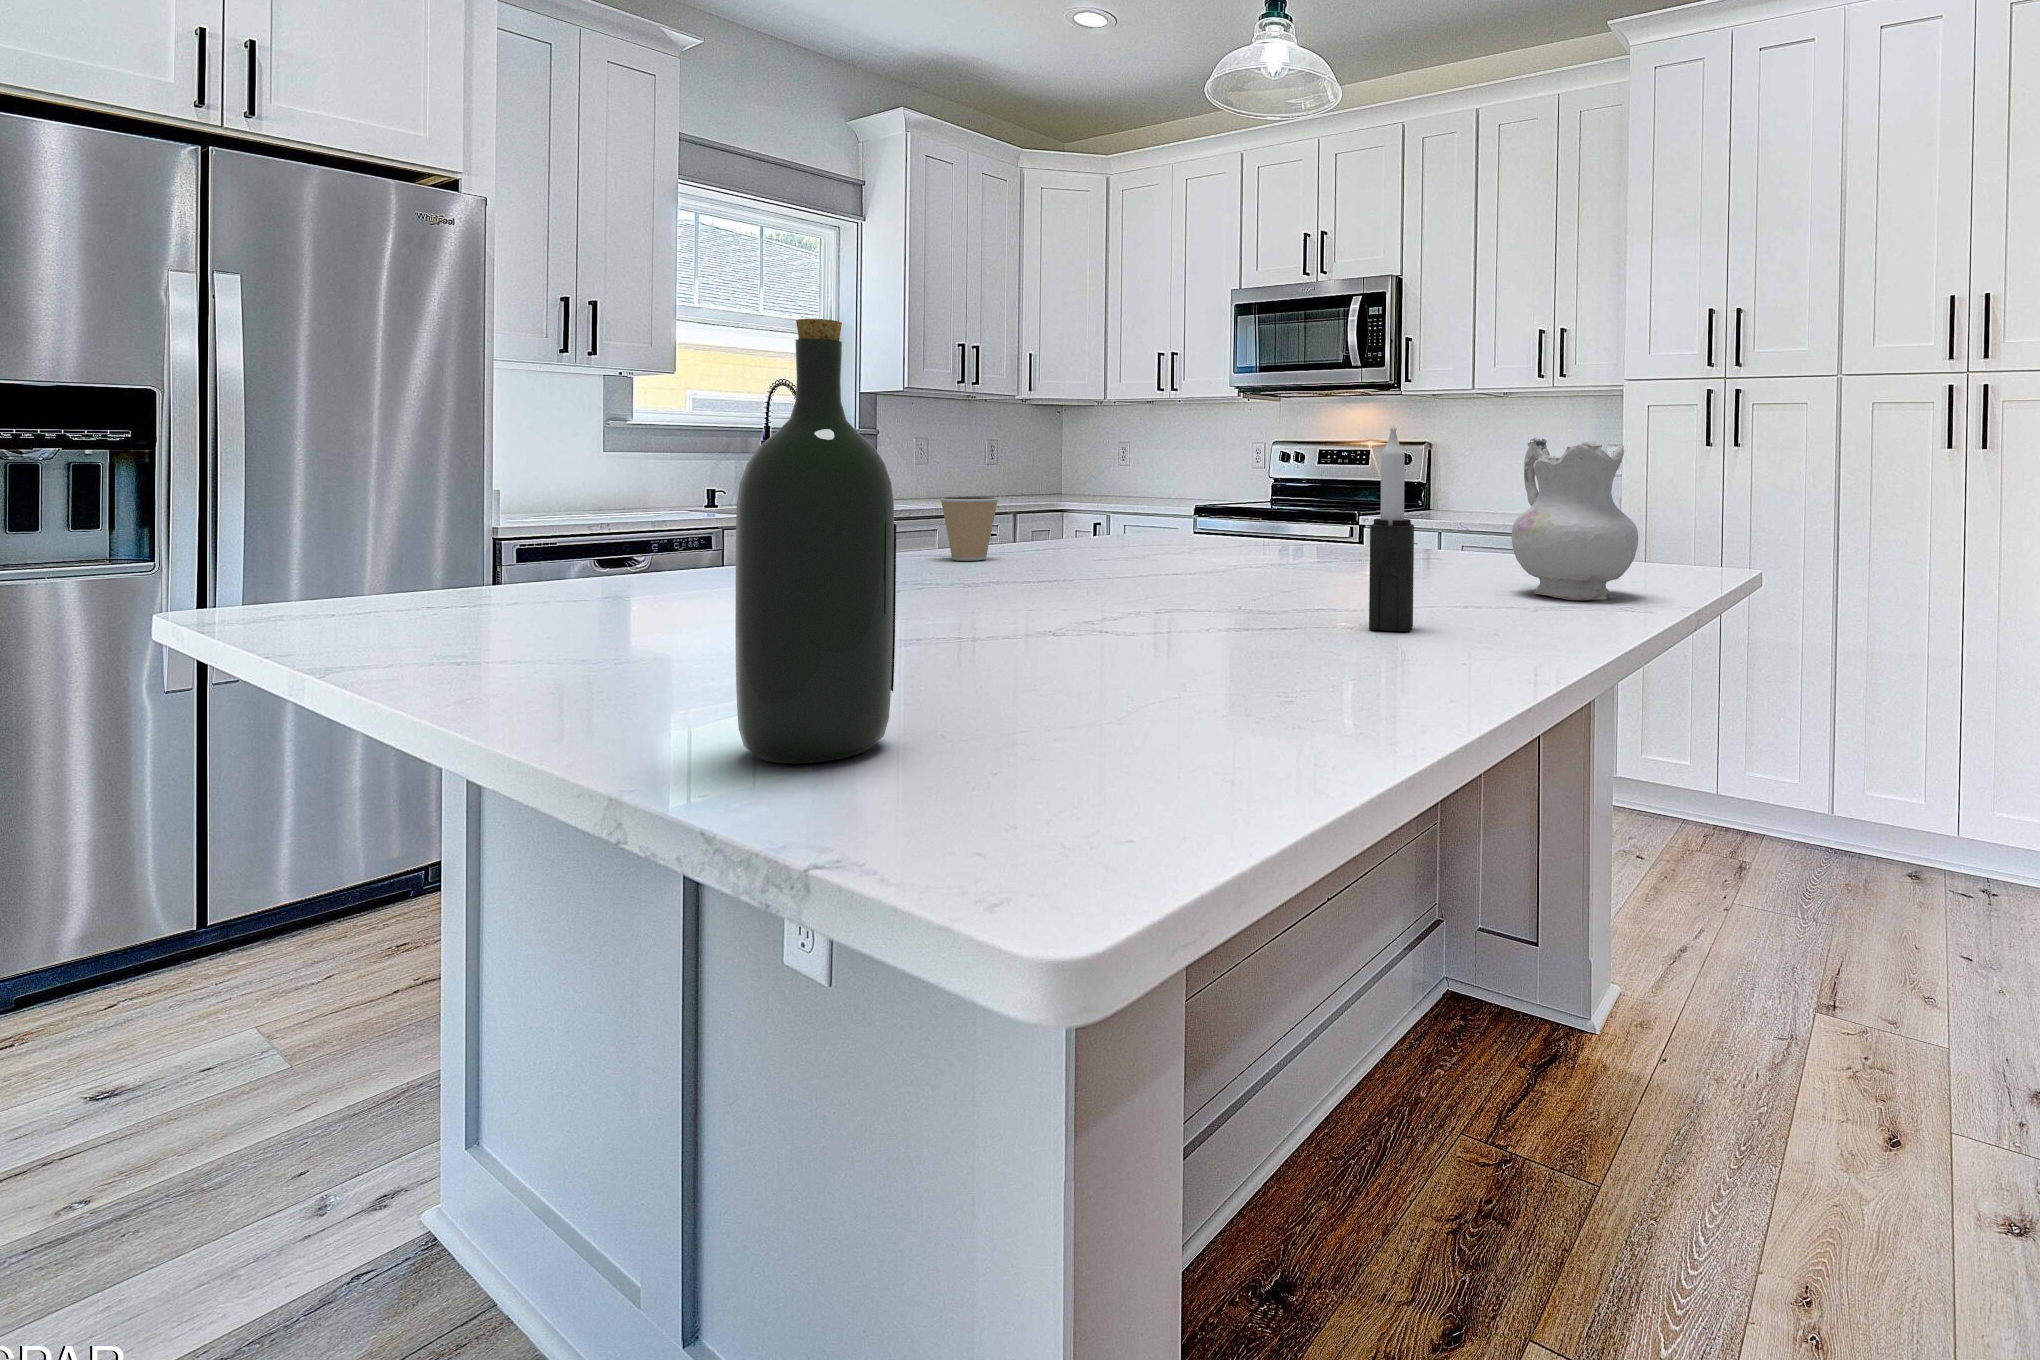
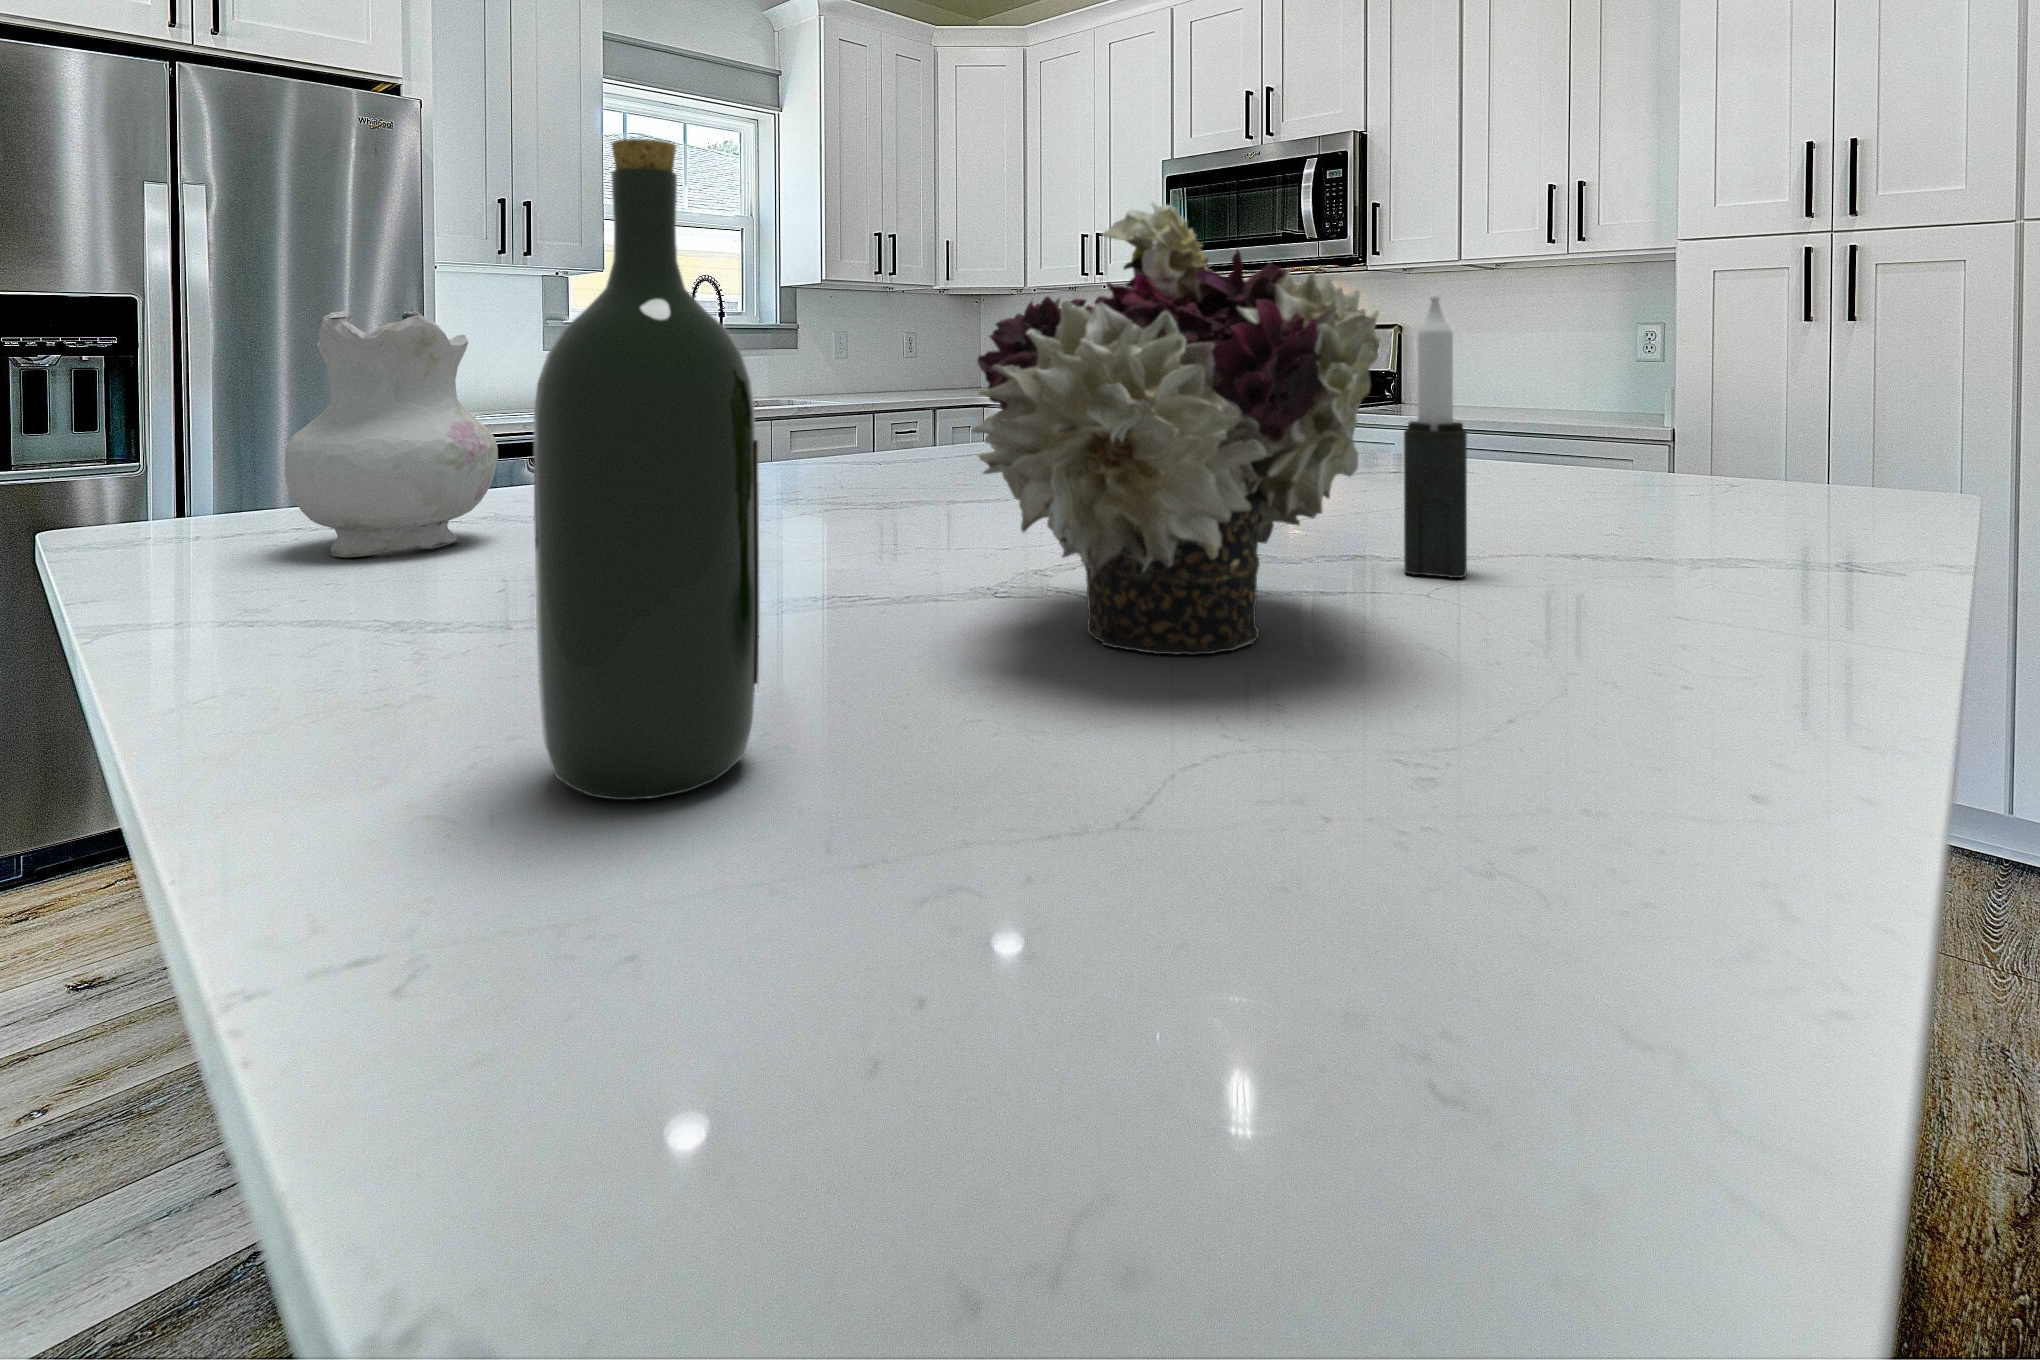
flower arrangement: none [1045,358,1332,679] -> present [971,202,1381,655]
ceramic pitcher: present [1512,438,1638,600] -> present [285,309,498,557]
coffee cup: present [941,497,998,561] -> none [853,395,916,467]

